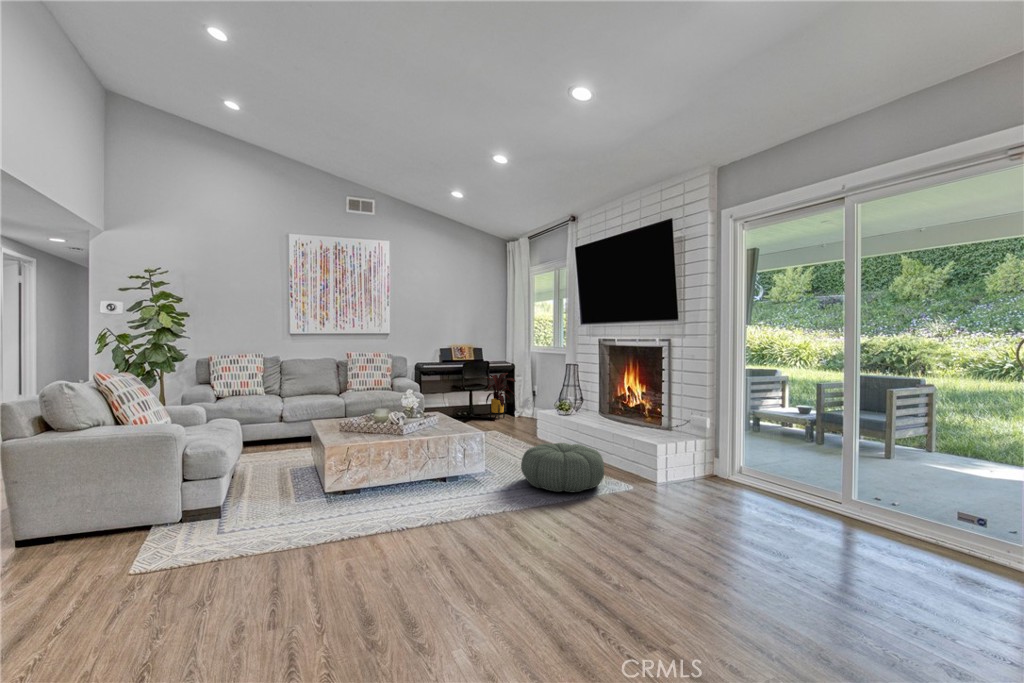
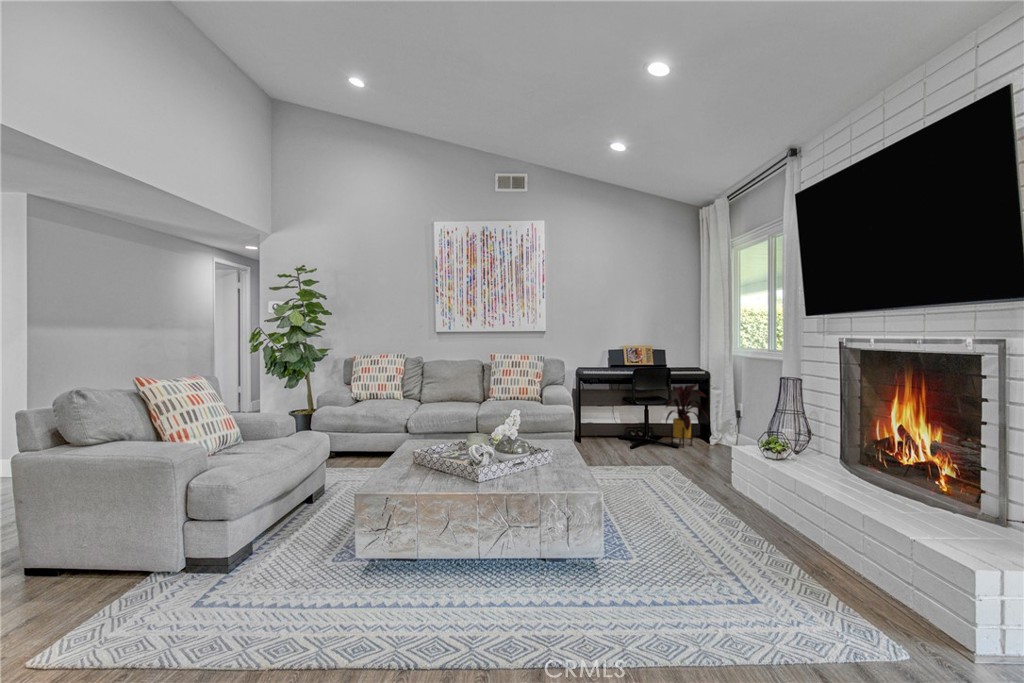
pouf: present [521,443,604,492] -> none [663,522,832,641]

